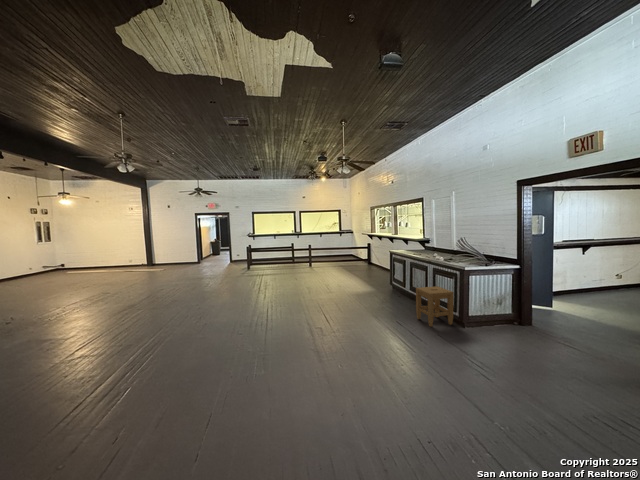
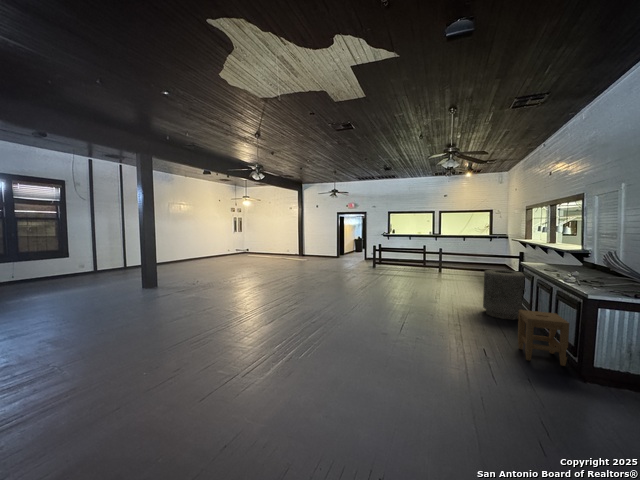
trash can: none [368,258,399,298] -> present [483,270,525,320]

